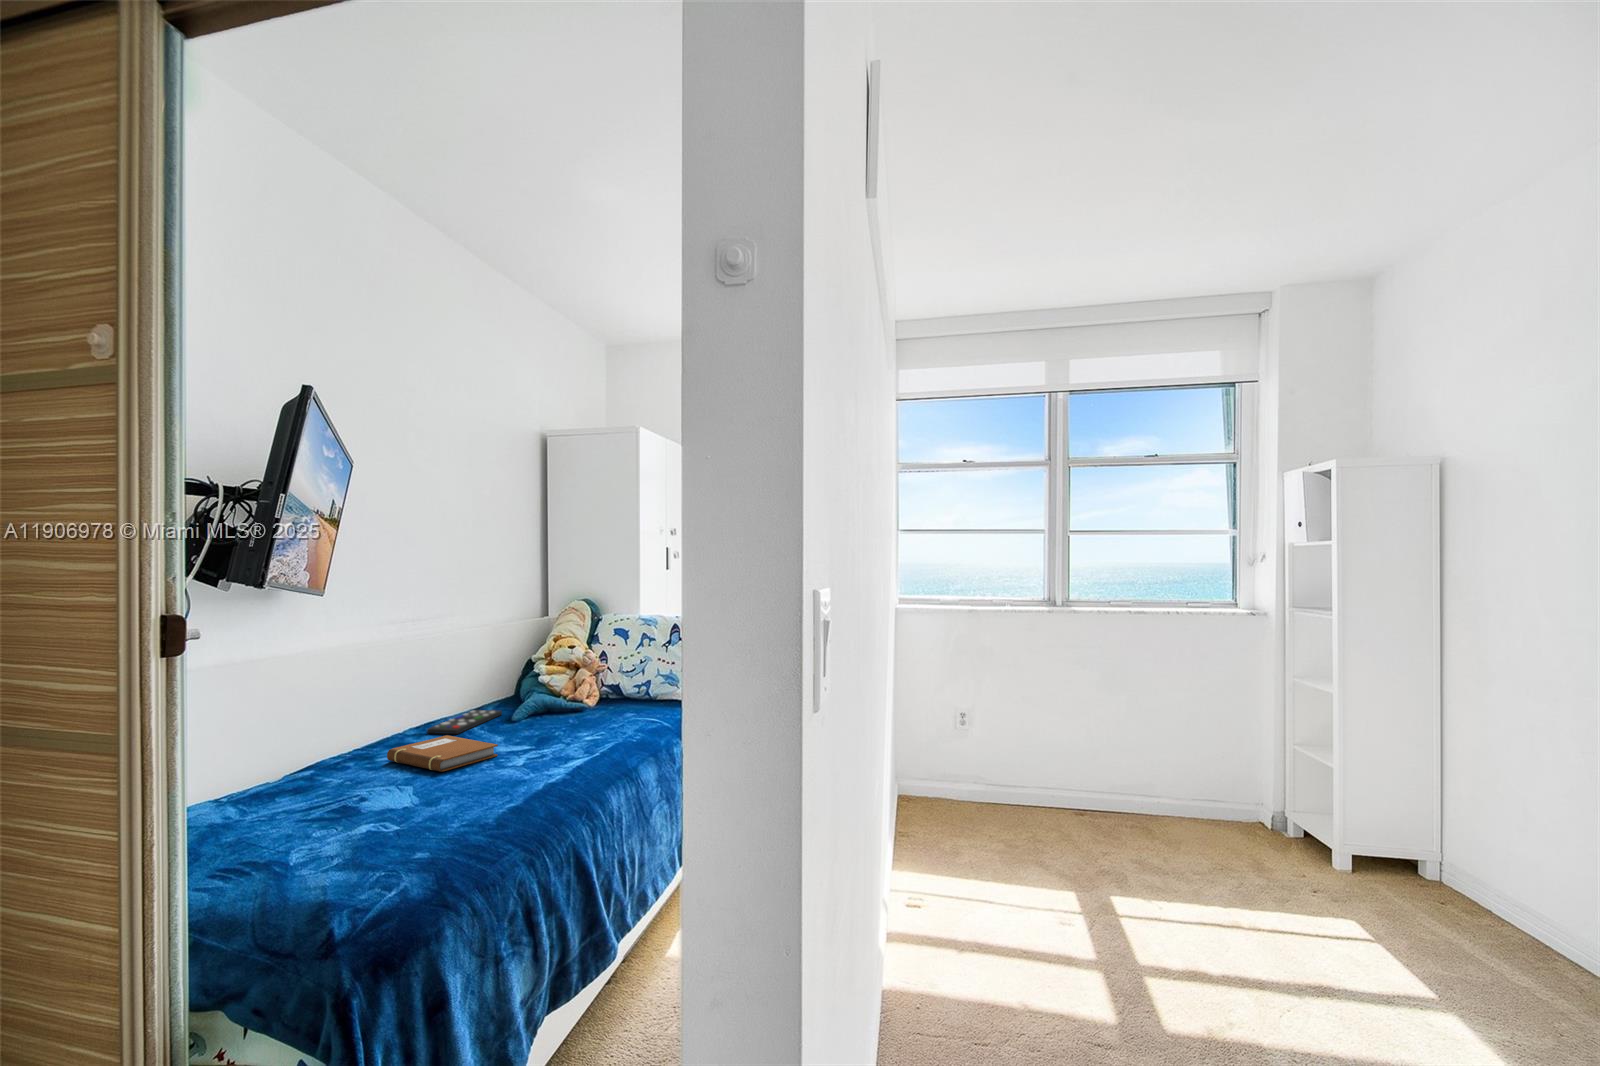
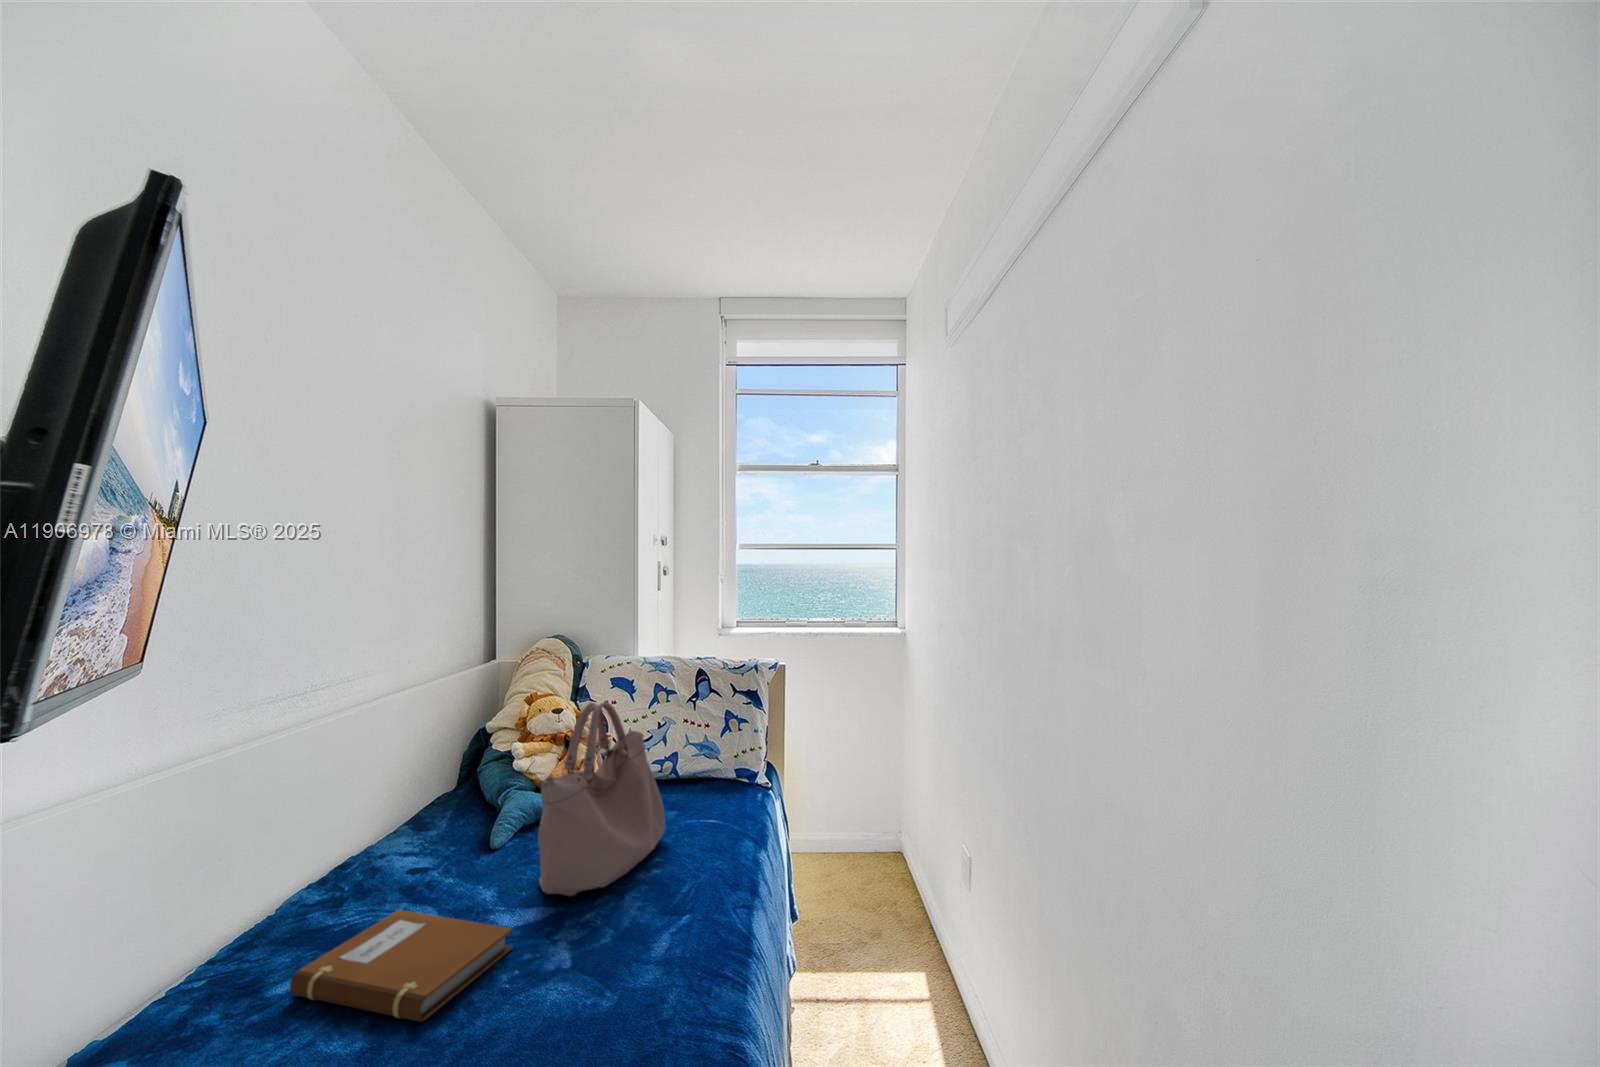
handbag: none [525,632,617,741] -> present [538,702,665,896]
remote control: present [427,710,502,734] -> none [344,824,461,894]

